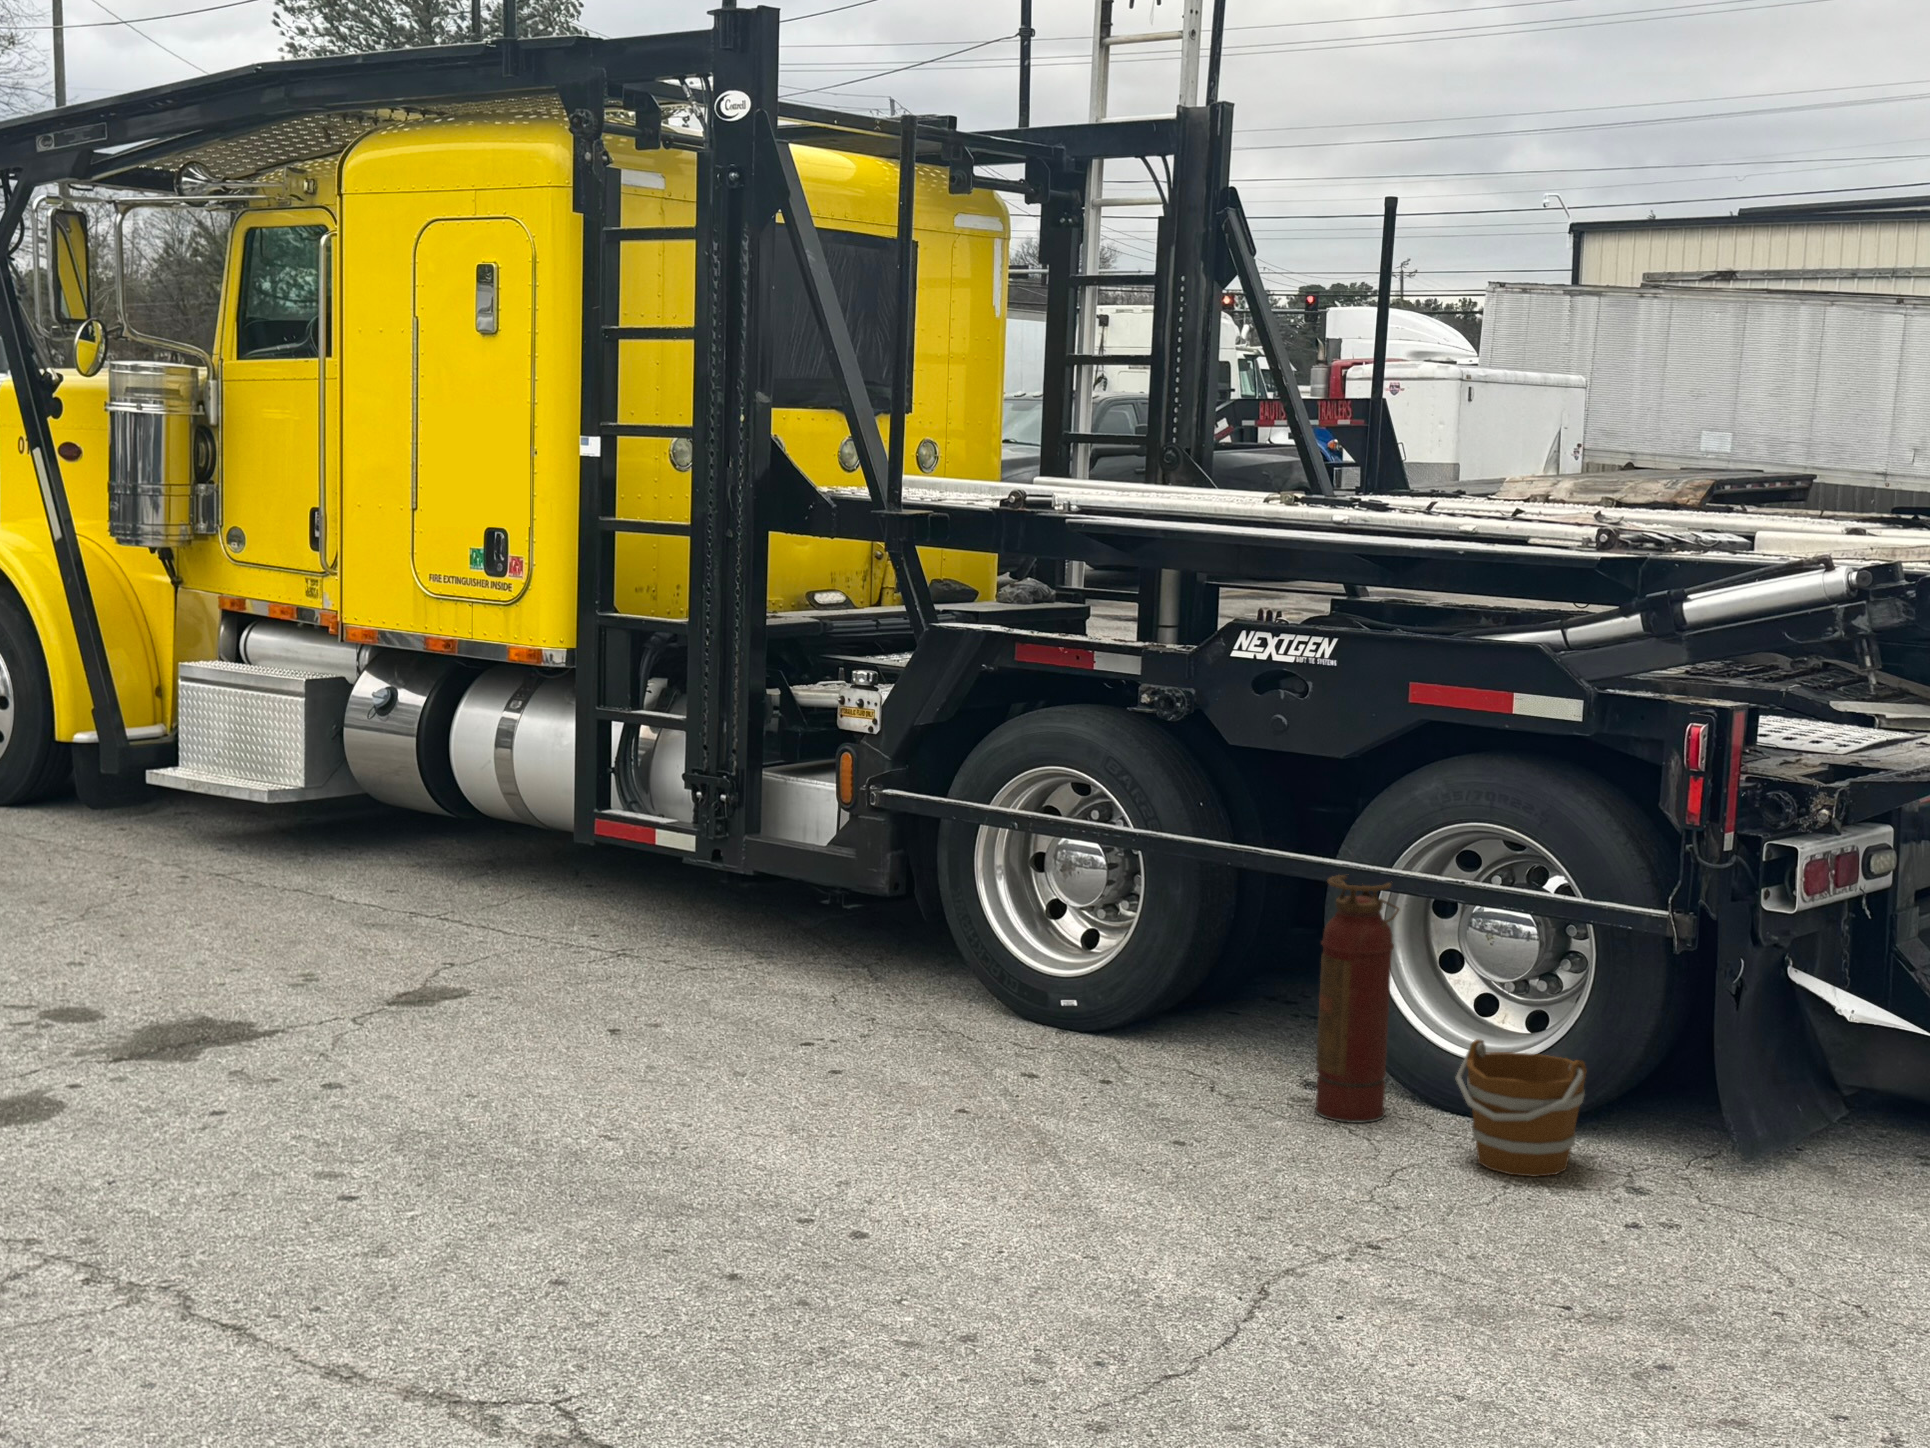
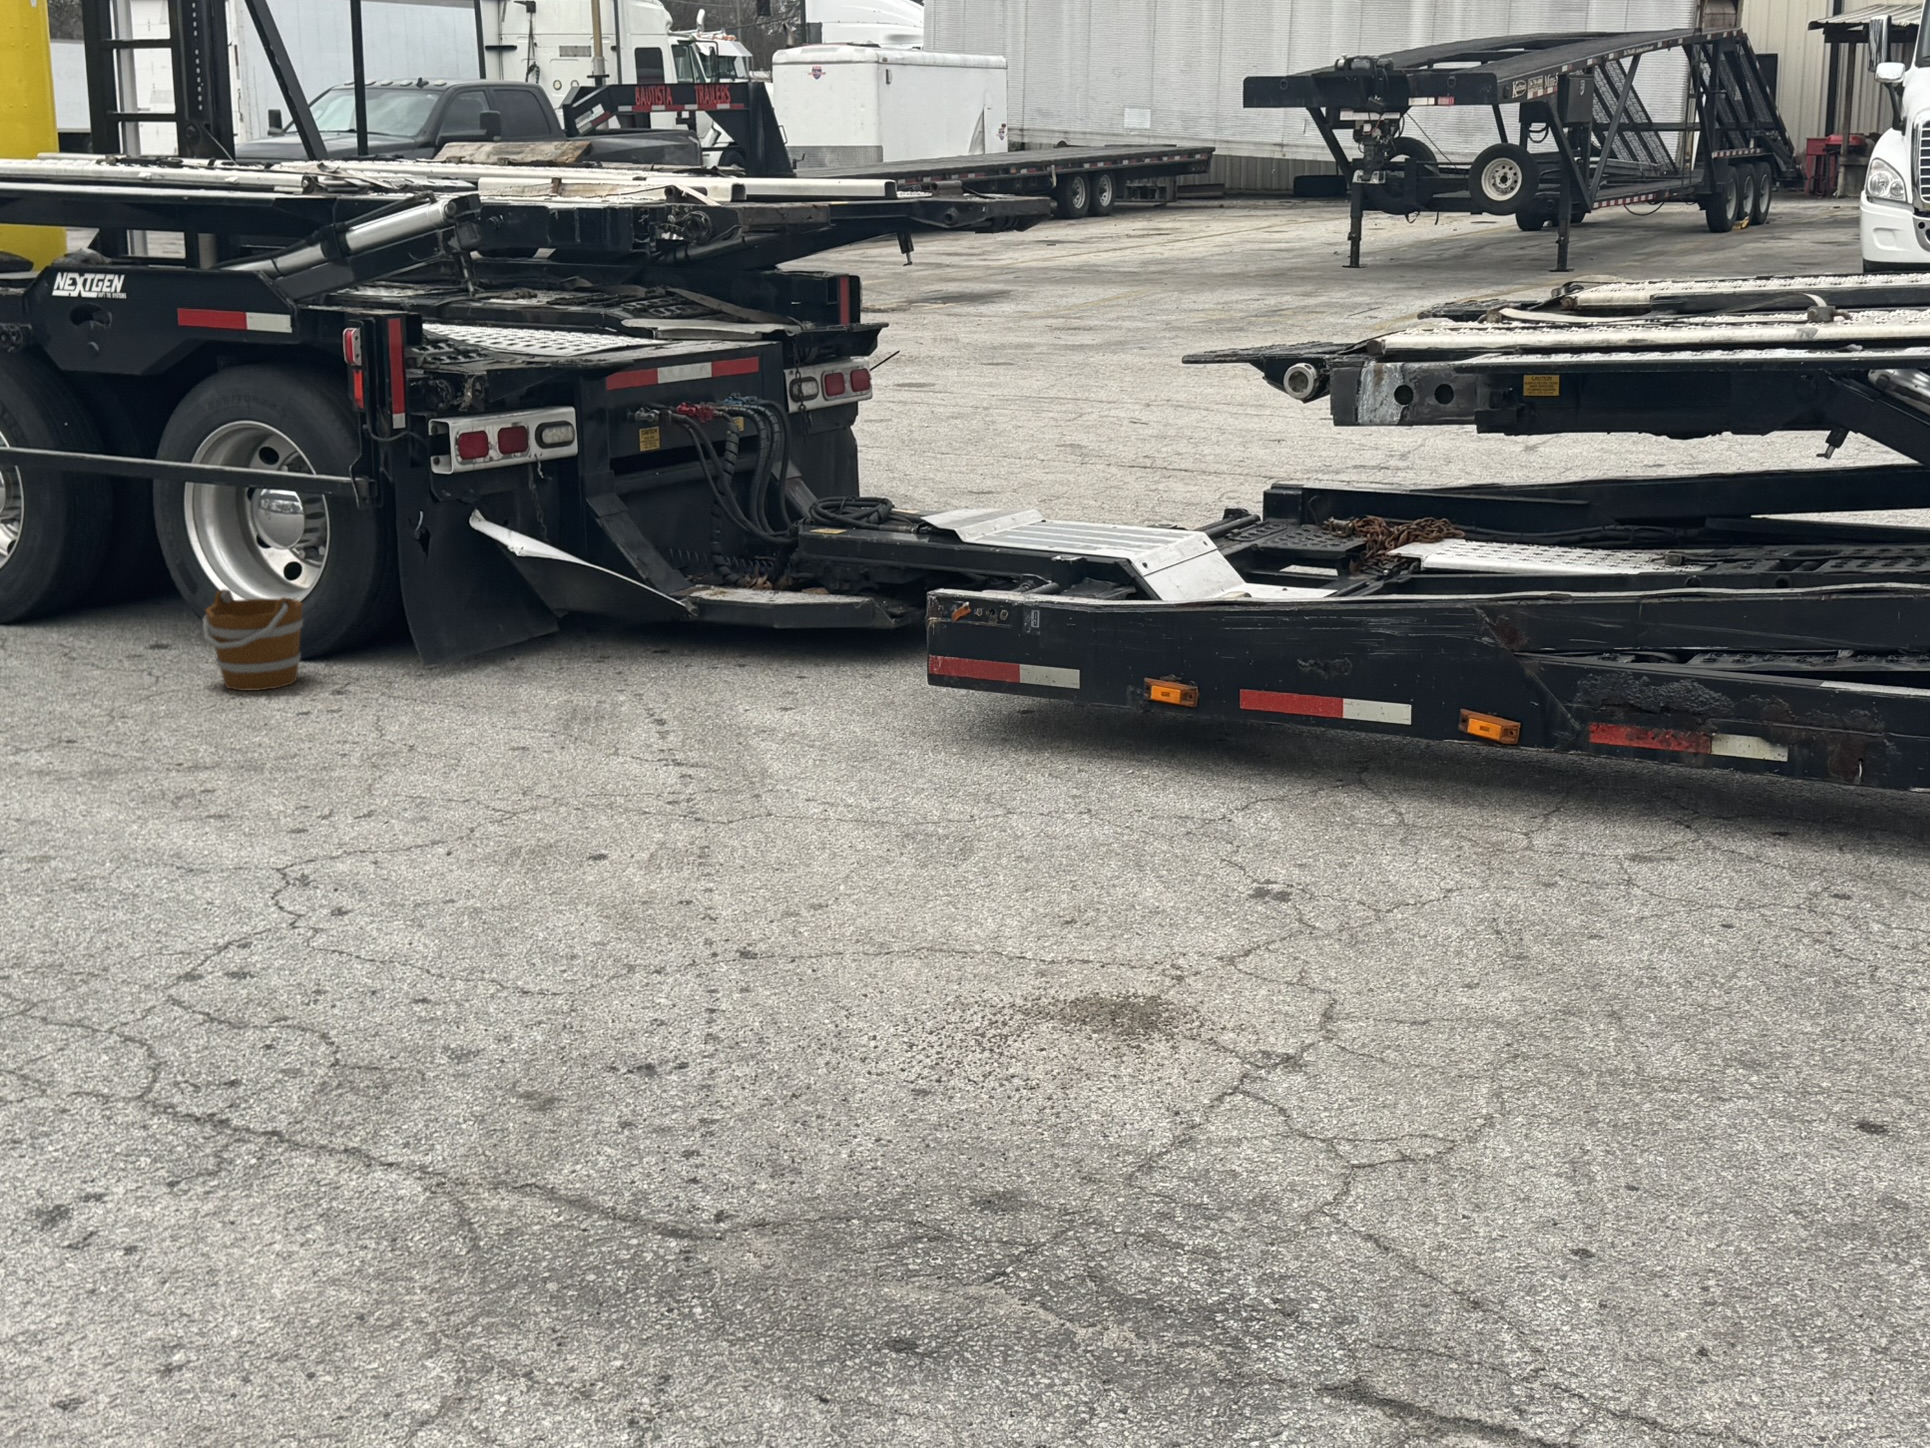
fire extinguisher: present [1315,875,1399,1123] -> none [119,468,193,666]

